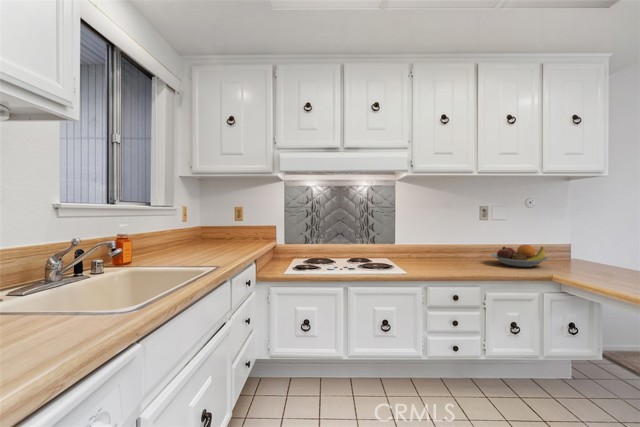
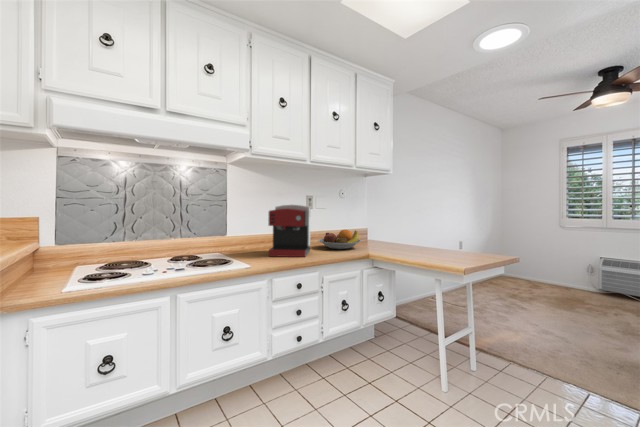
coffee maker: none [429,217,478,271] -> present [268,205,310,257]

